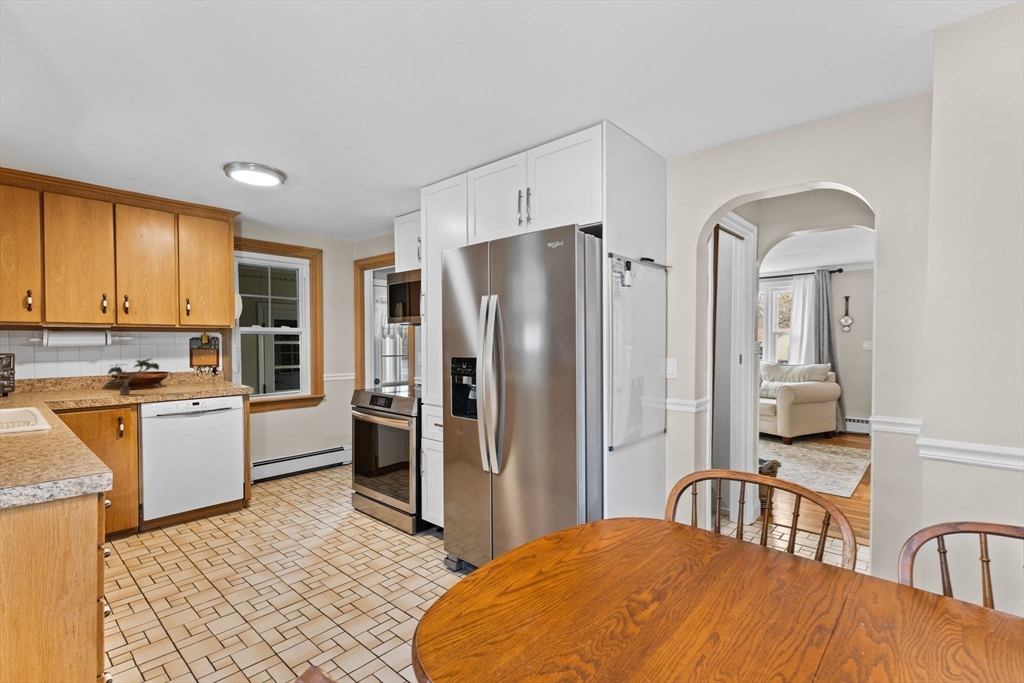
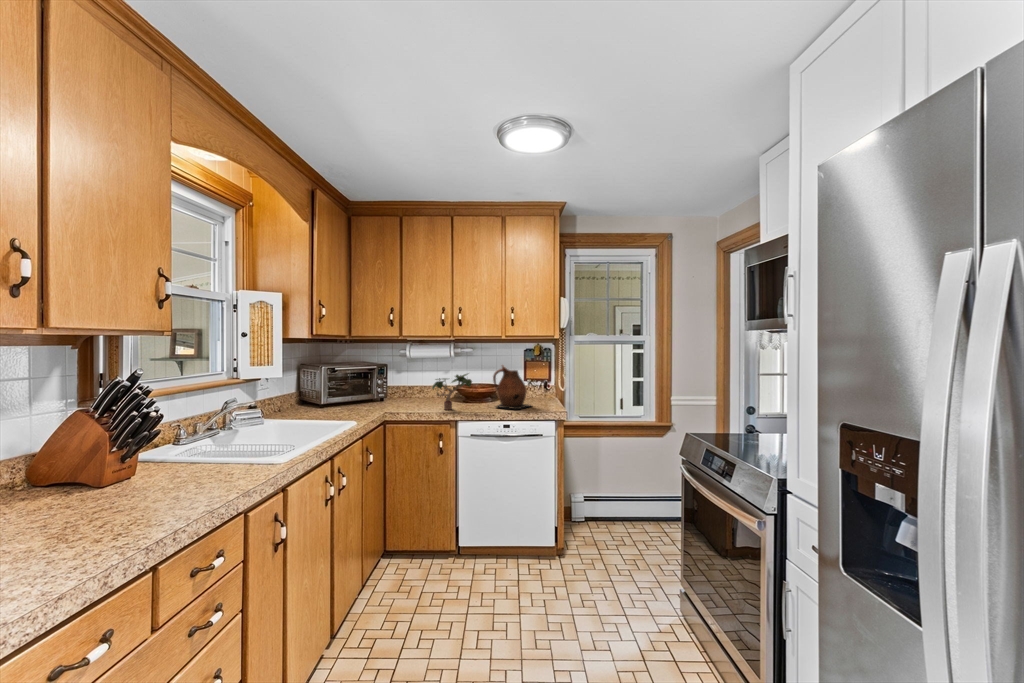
ceramic pitcher: none [172,351,213,389] -> present [493,366,531,409]

